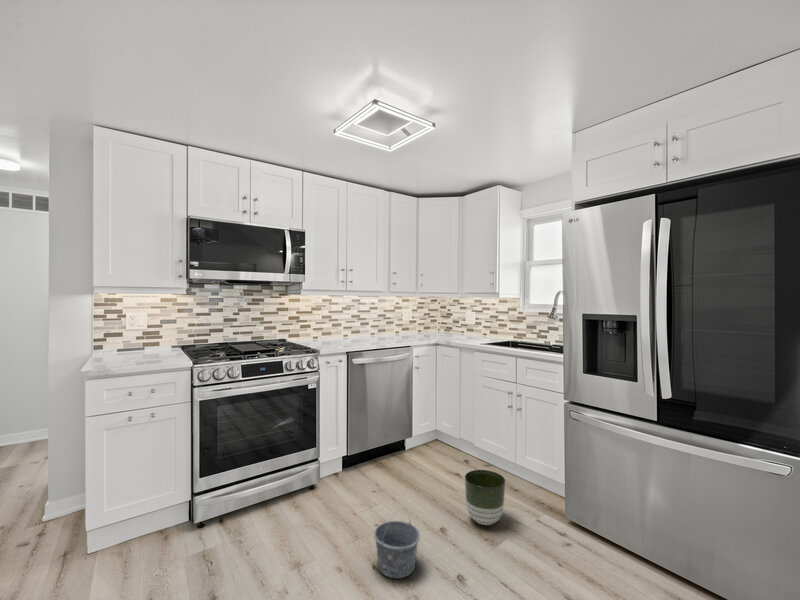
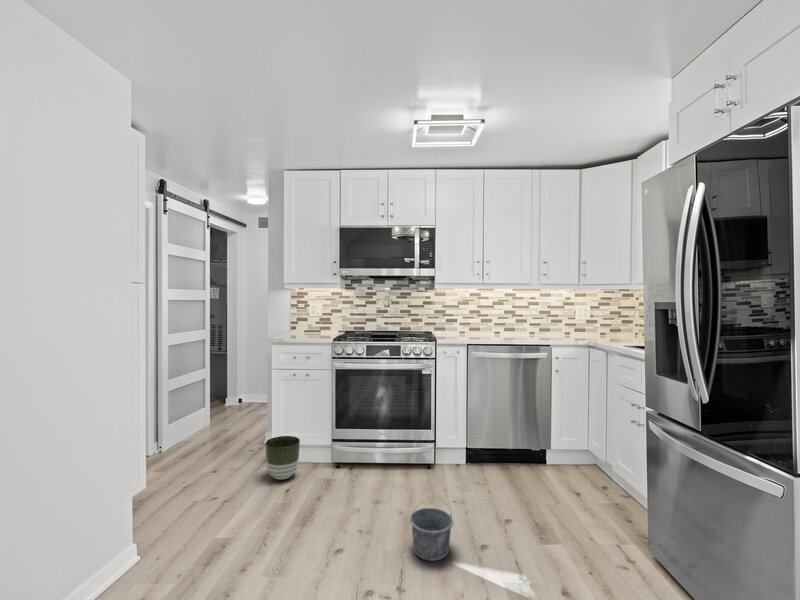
planter: present [465,470,505,525] -> present [265,436,300,480]

